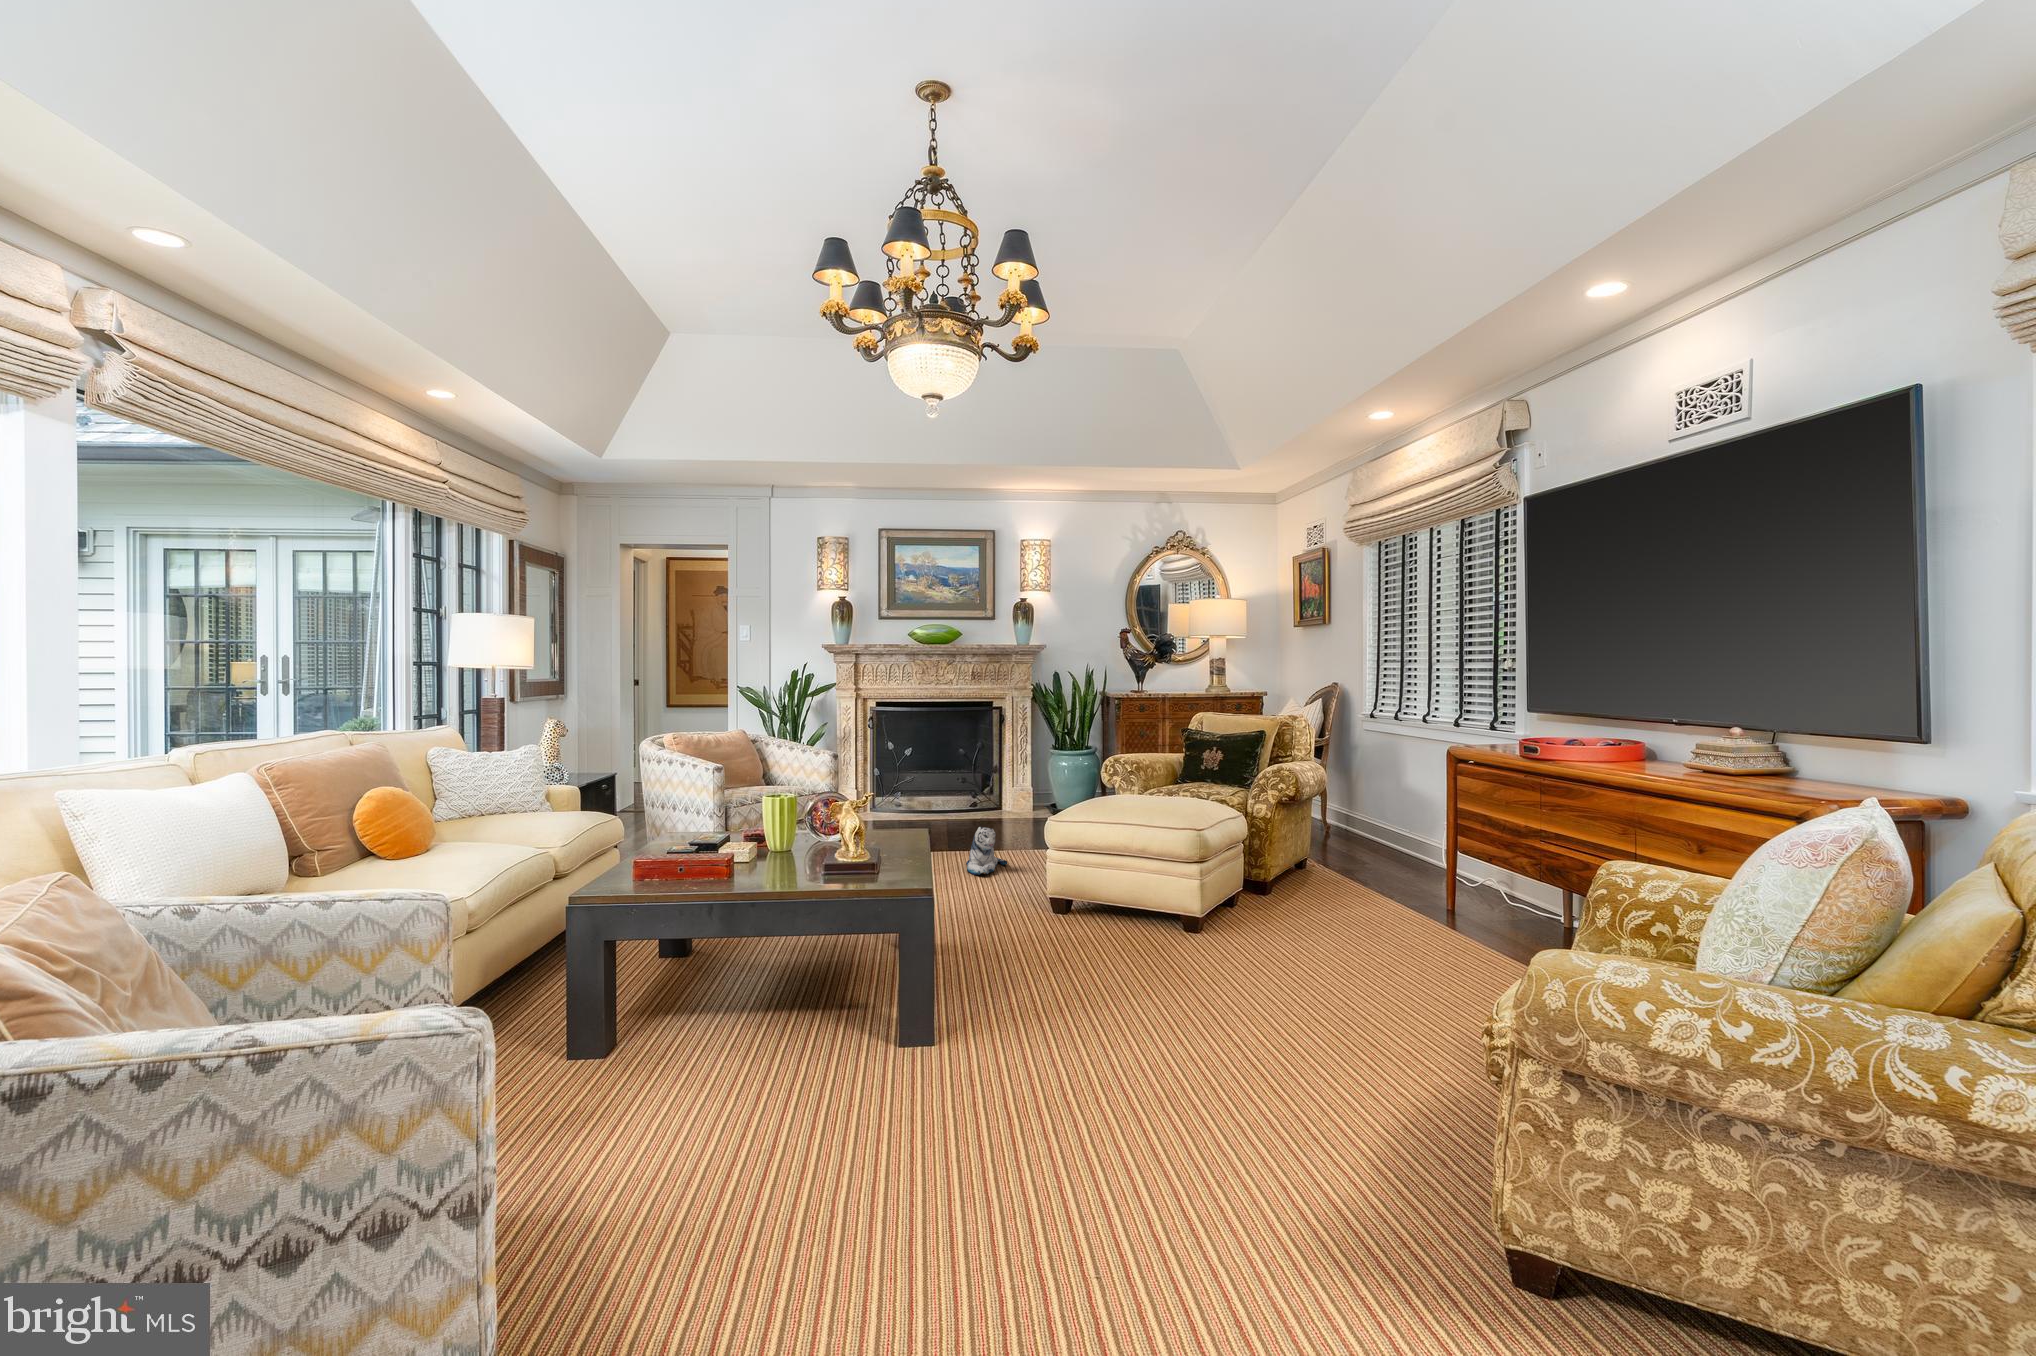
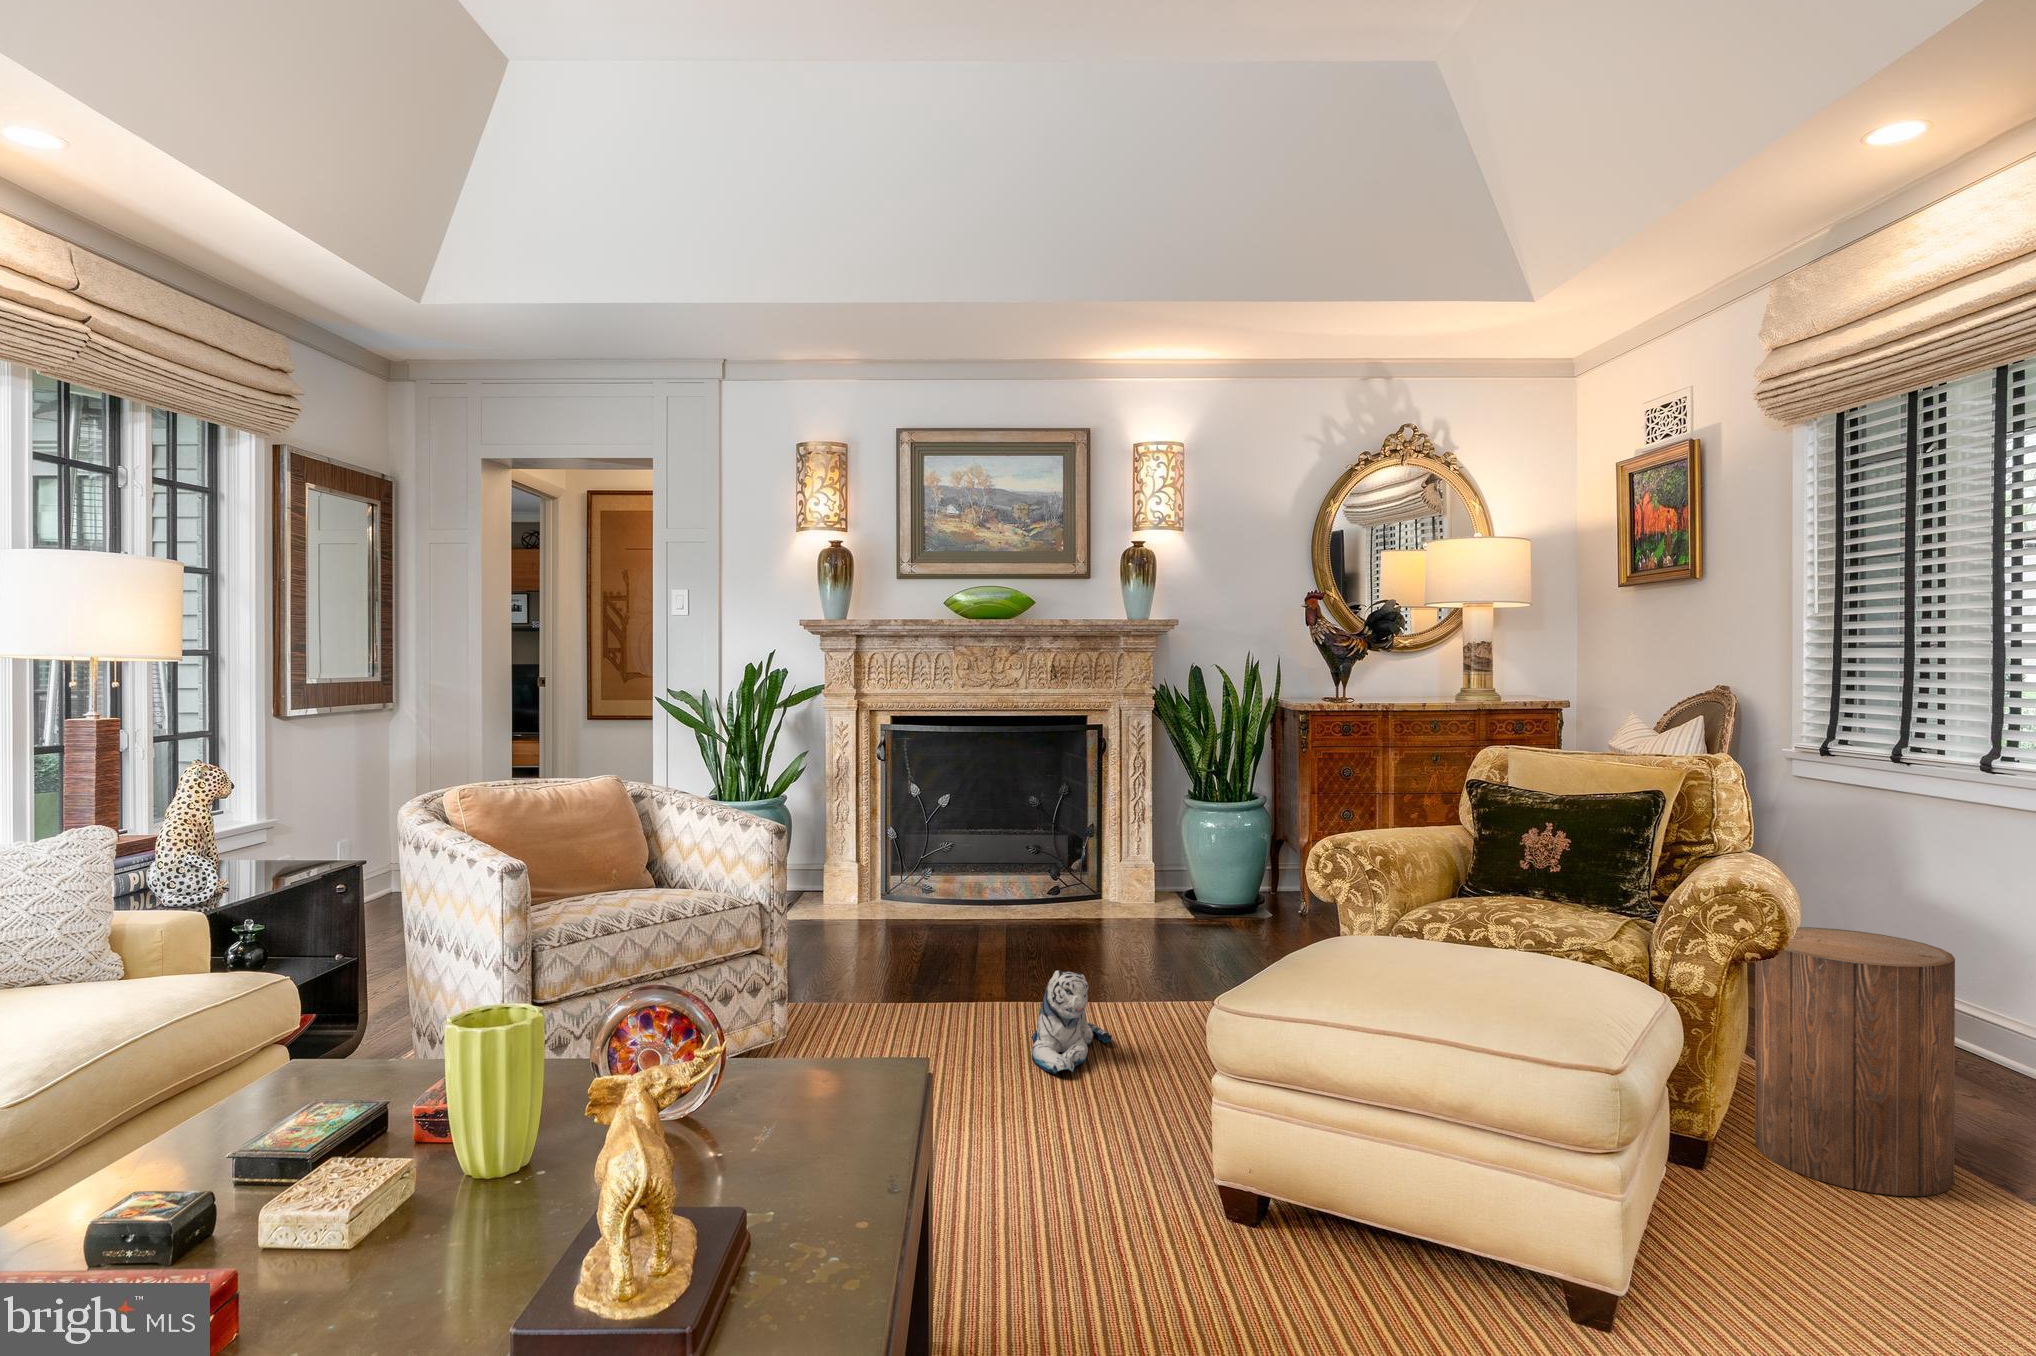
stool: none [1297,792,1373,901] -> present [1755,927,1955,1196]

